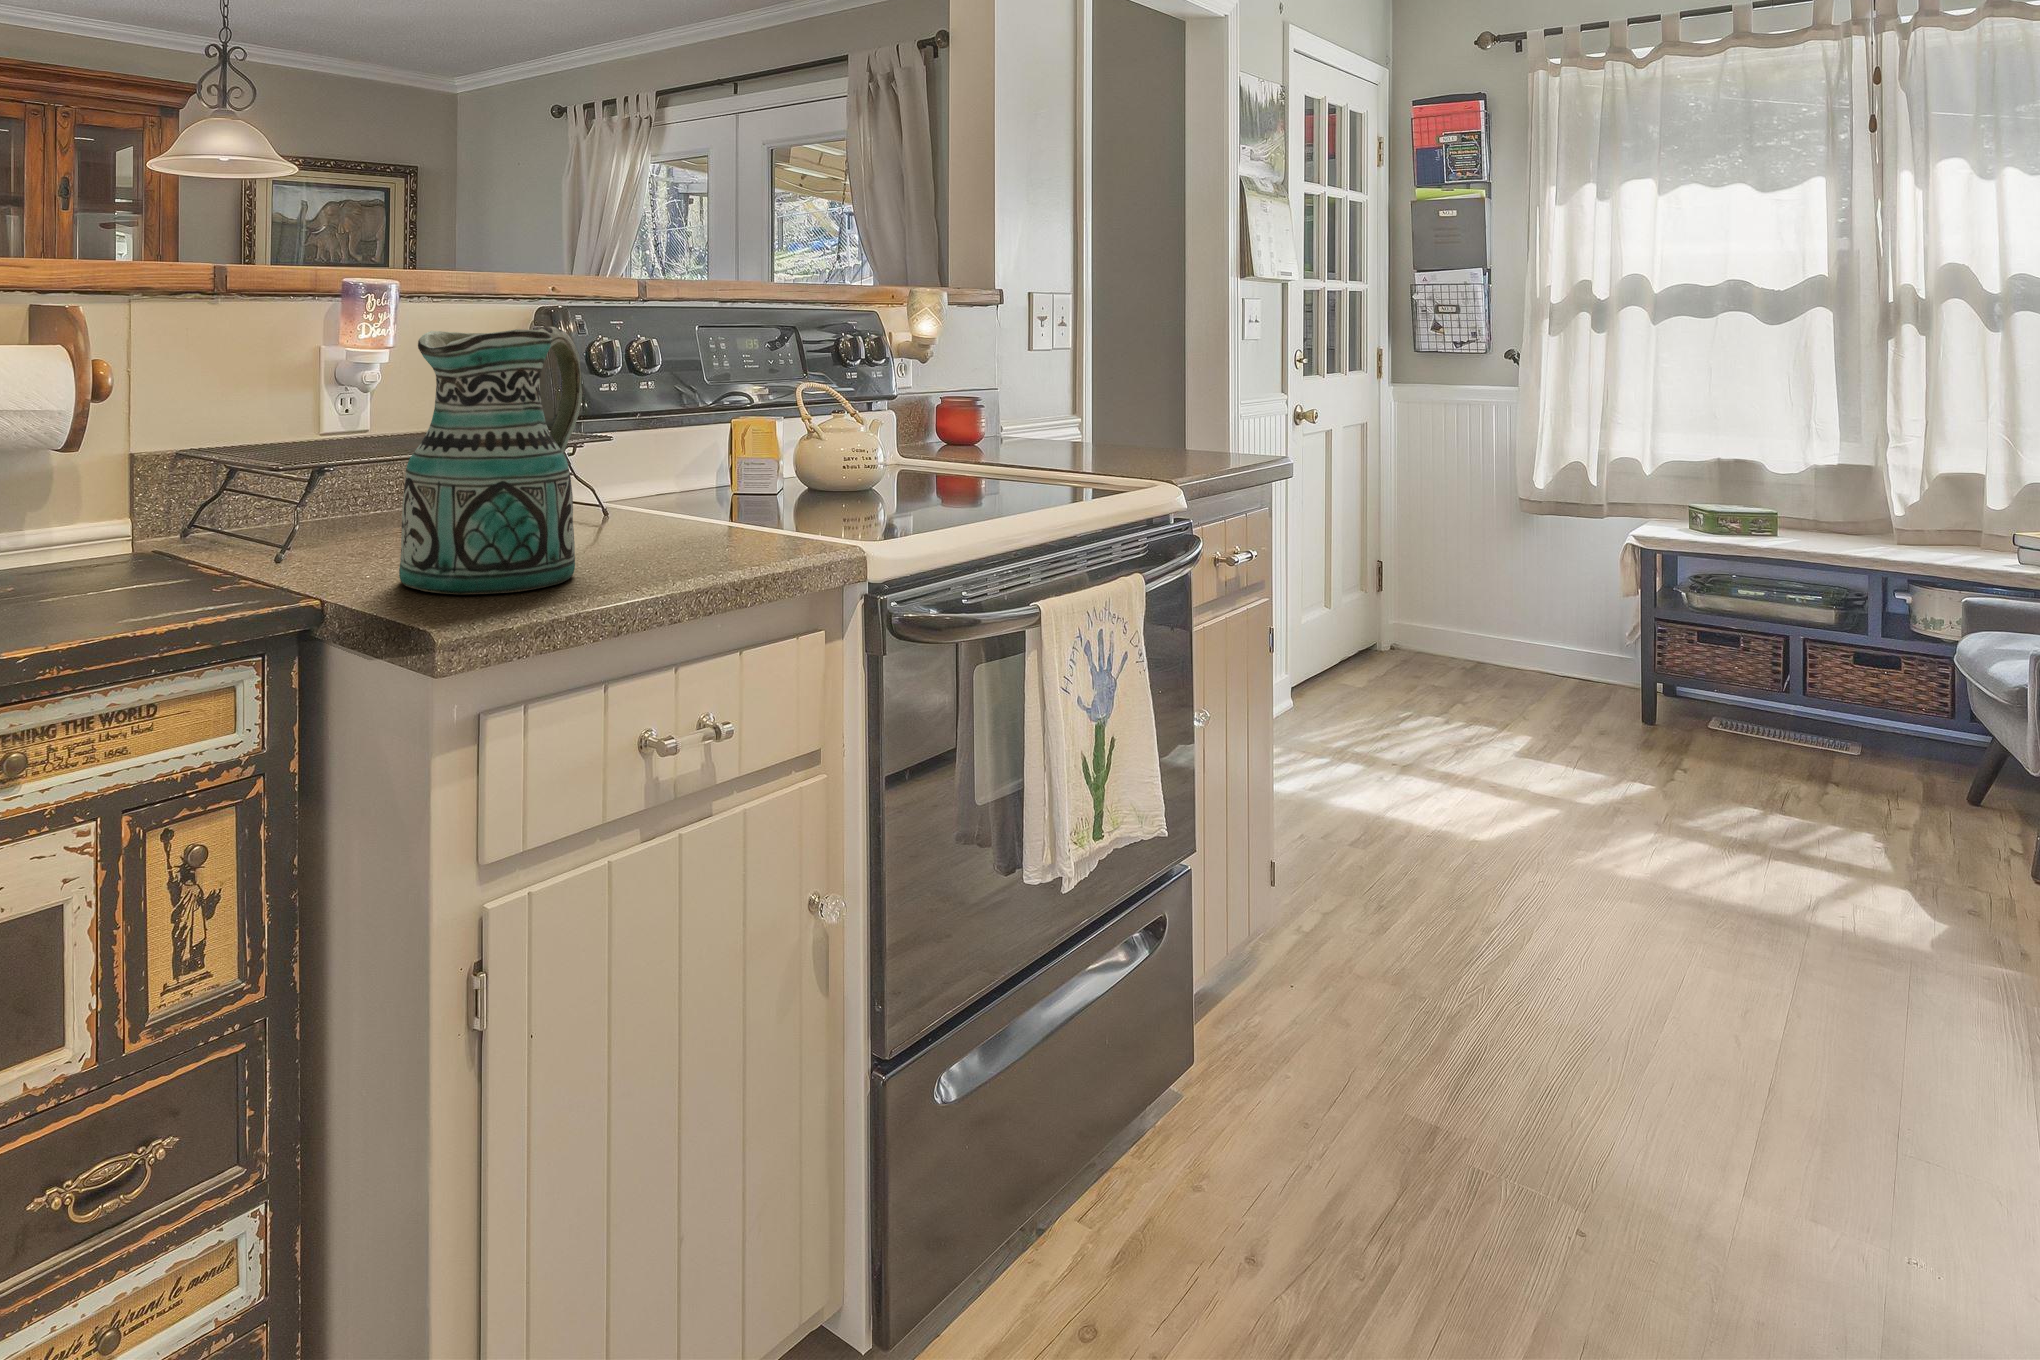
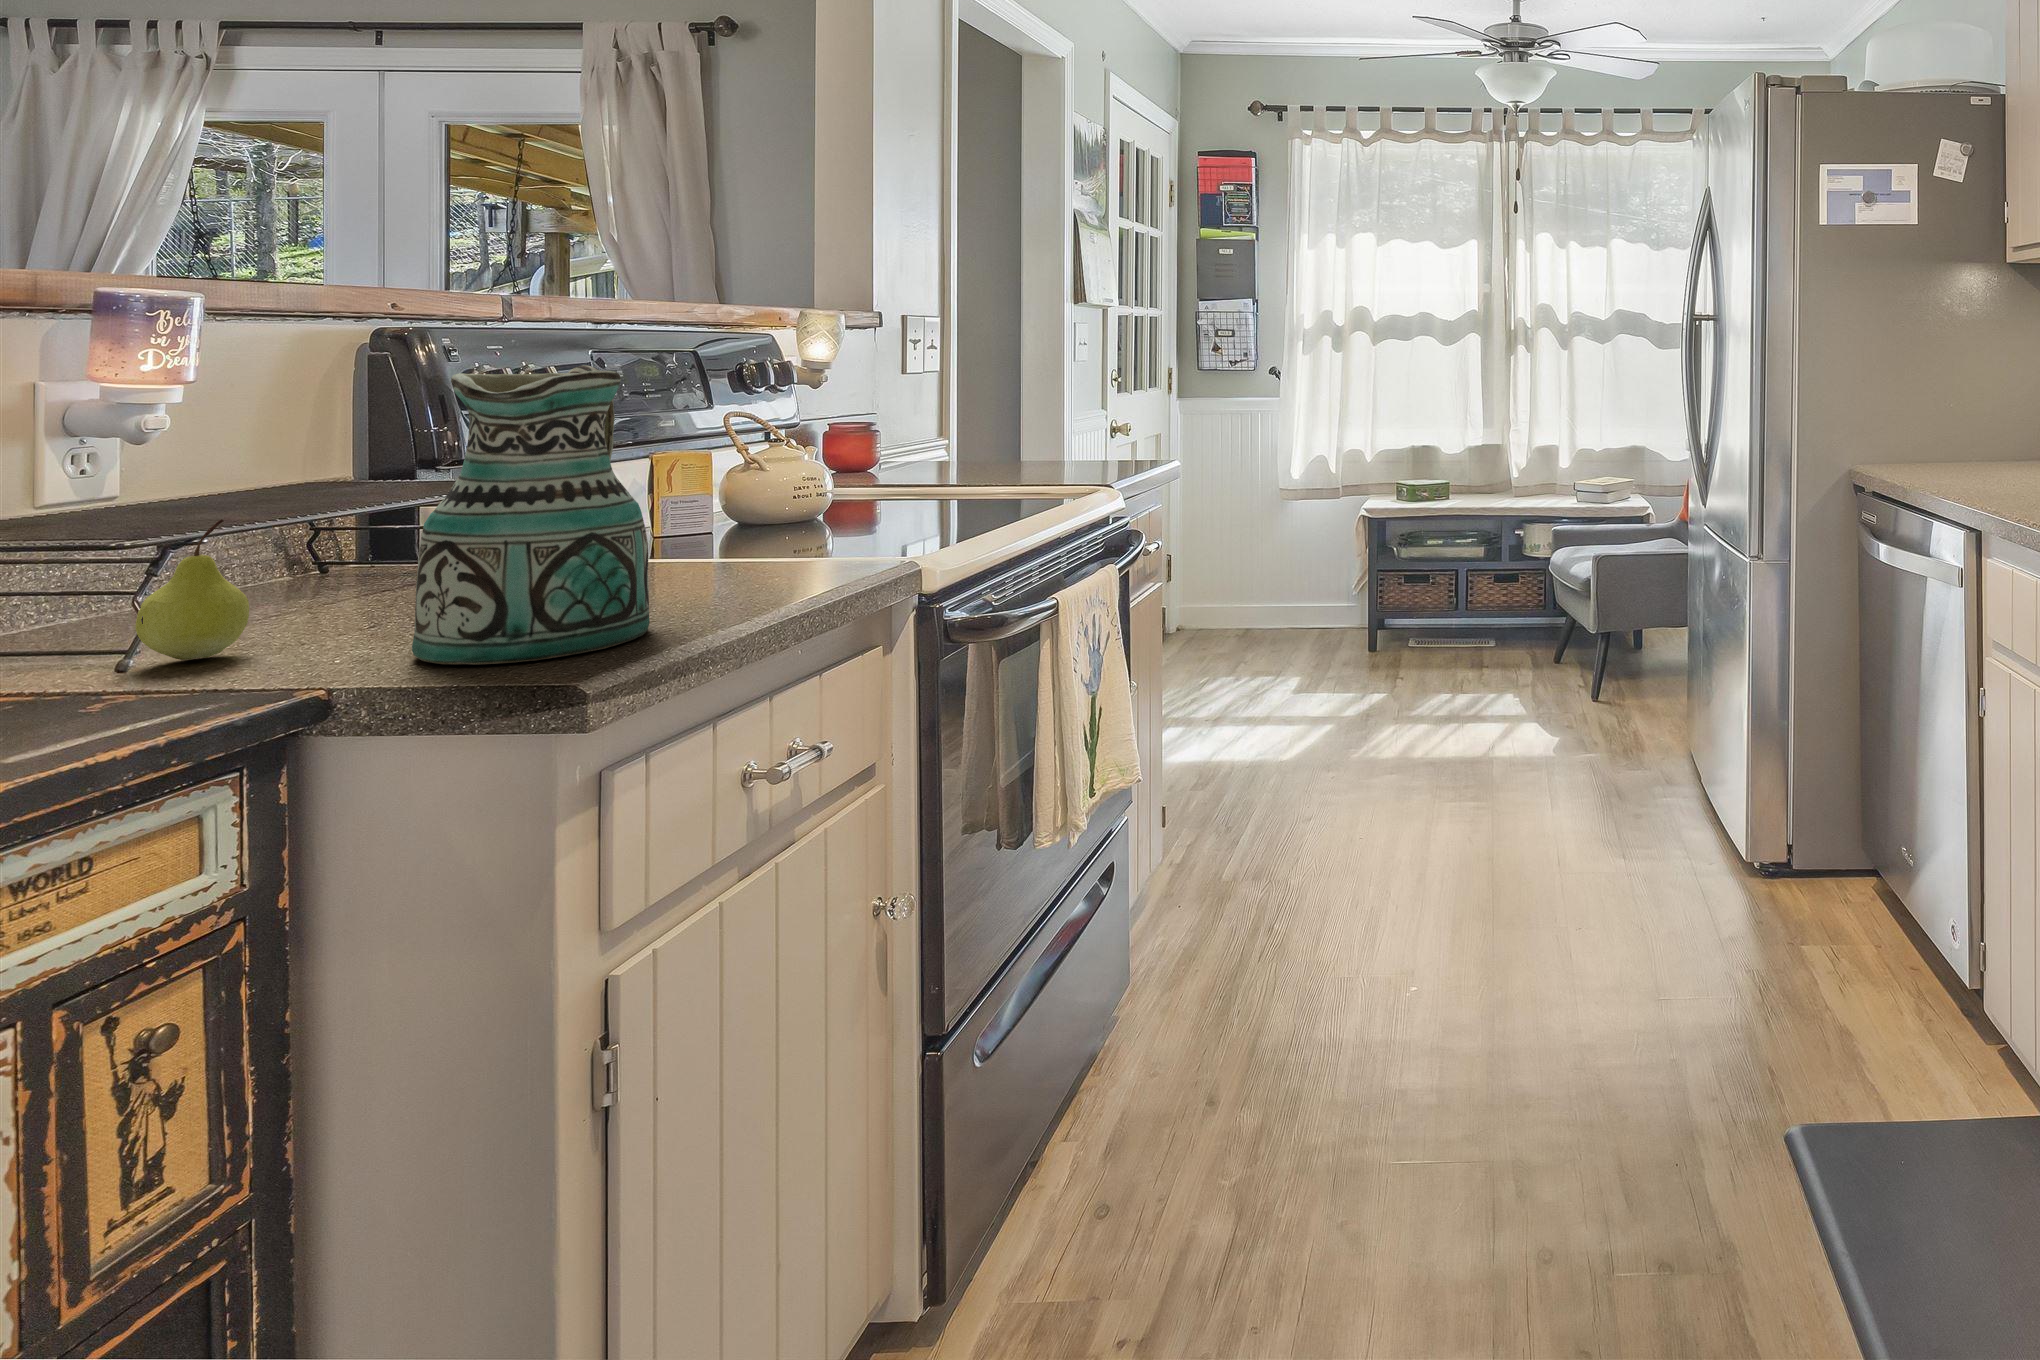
fruit: none [283,447,349,556] -> present [136,519,249,660]

